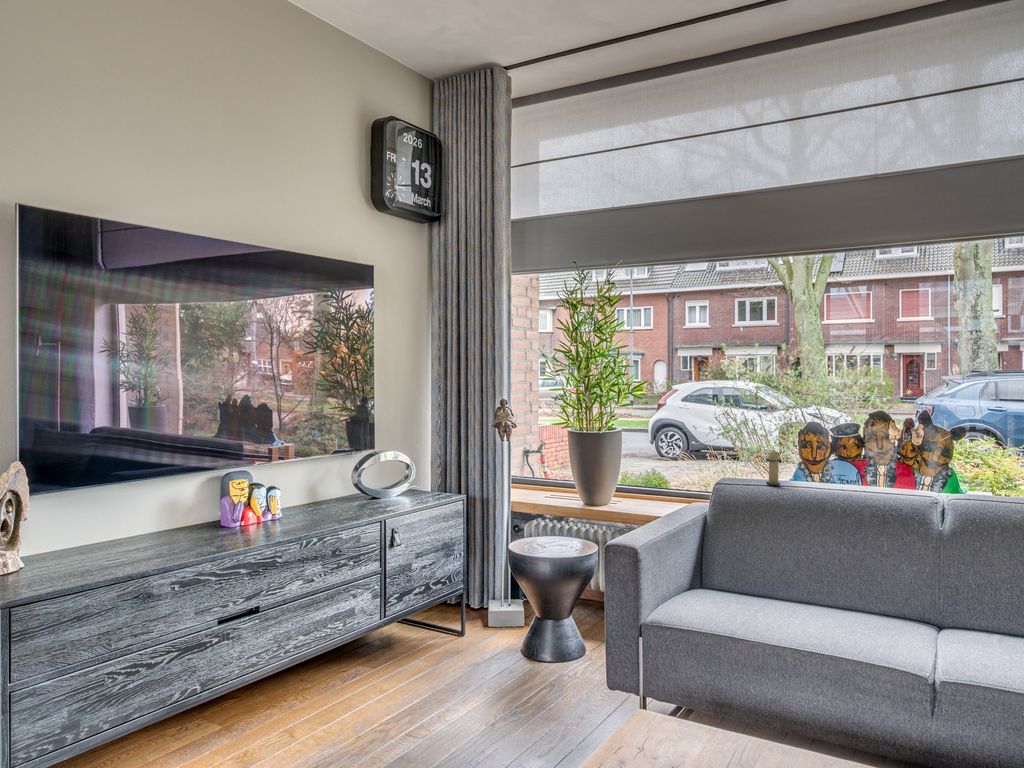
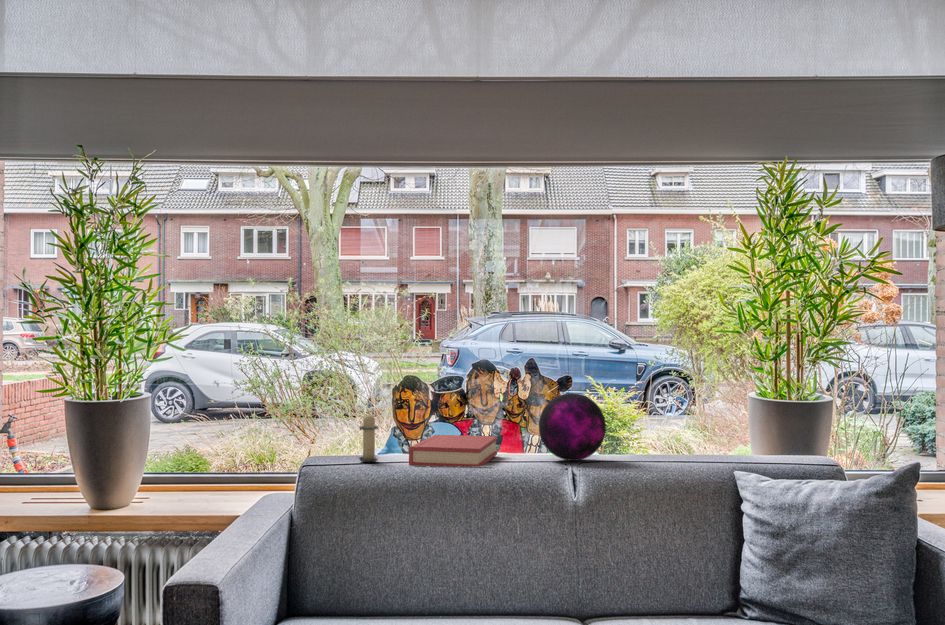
decorative orb: none [921,441,988,498] -> present [539,393,606,461]
hardback book: none [804,470,886,497] -> present [409,435,497,467]

